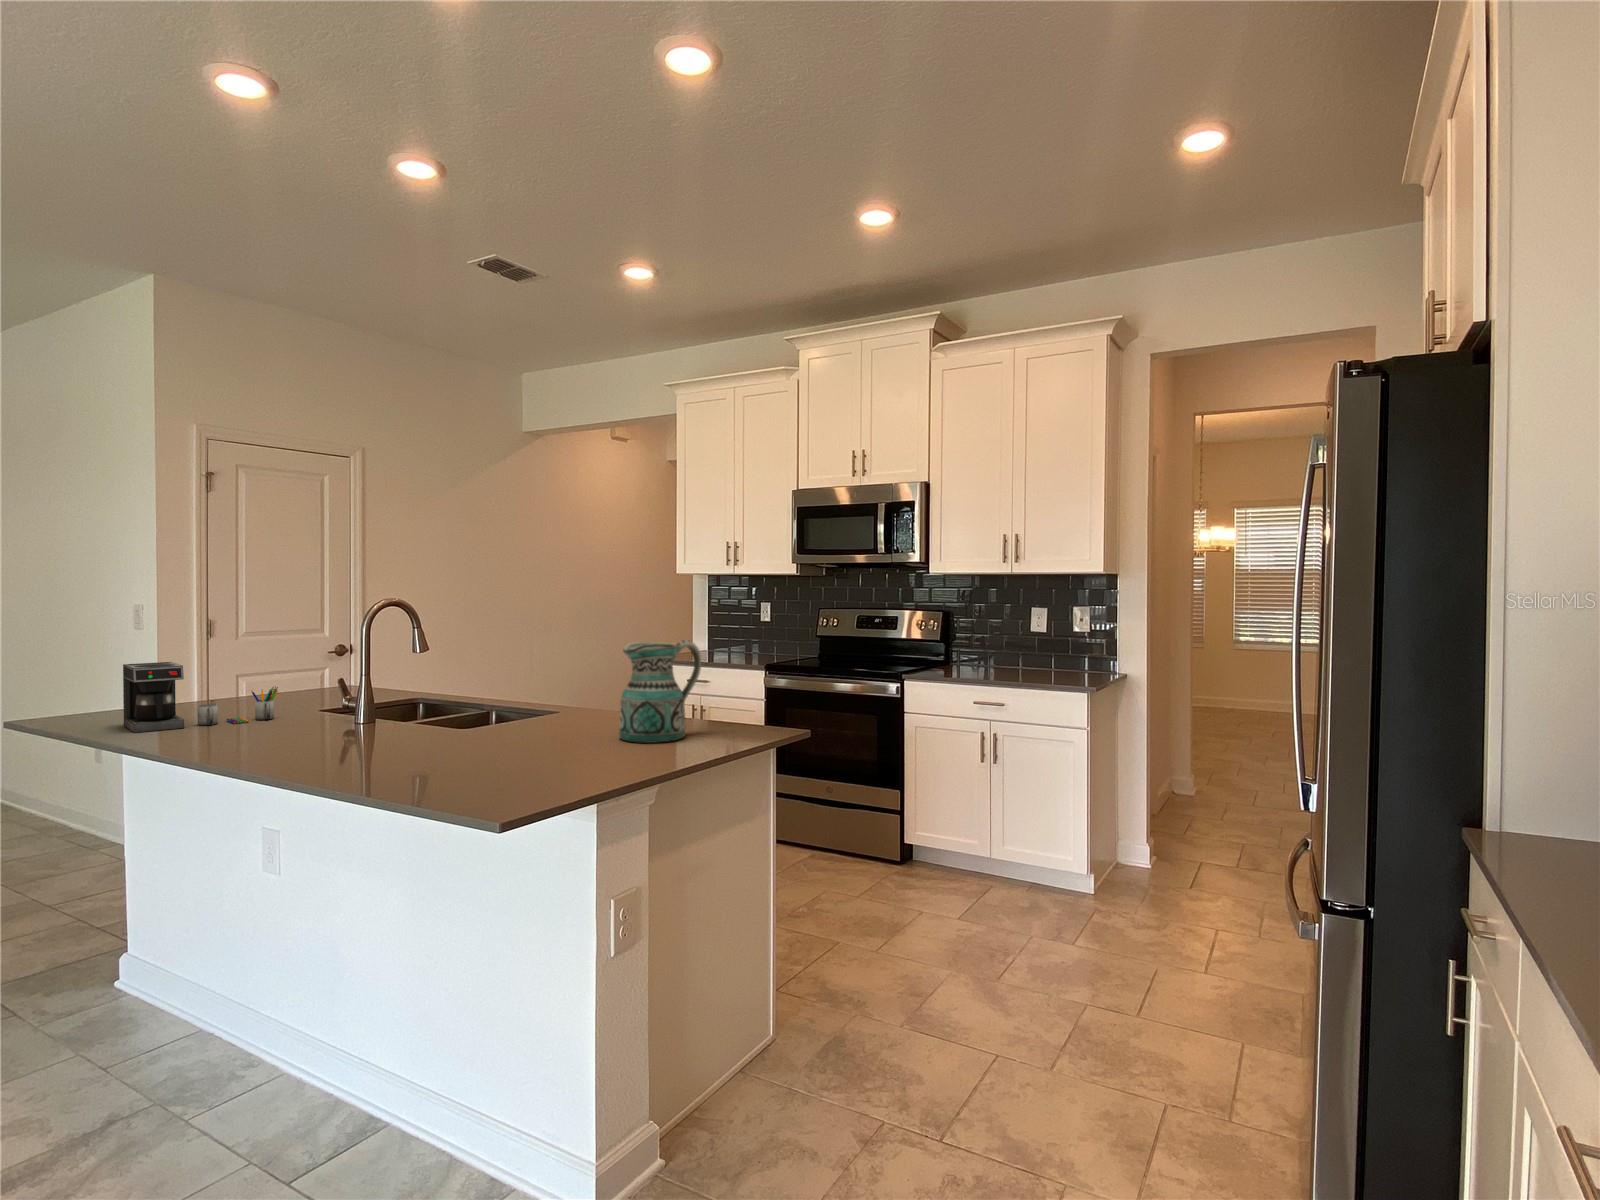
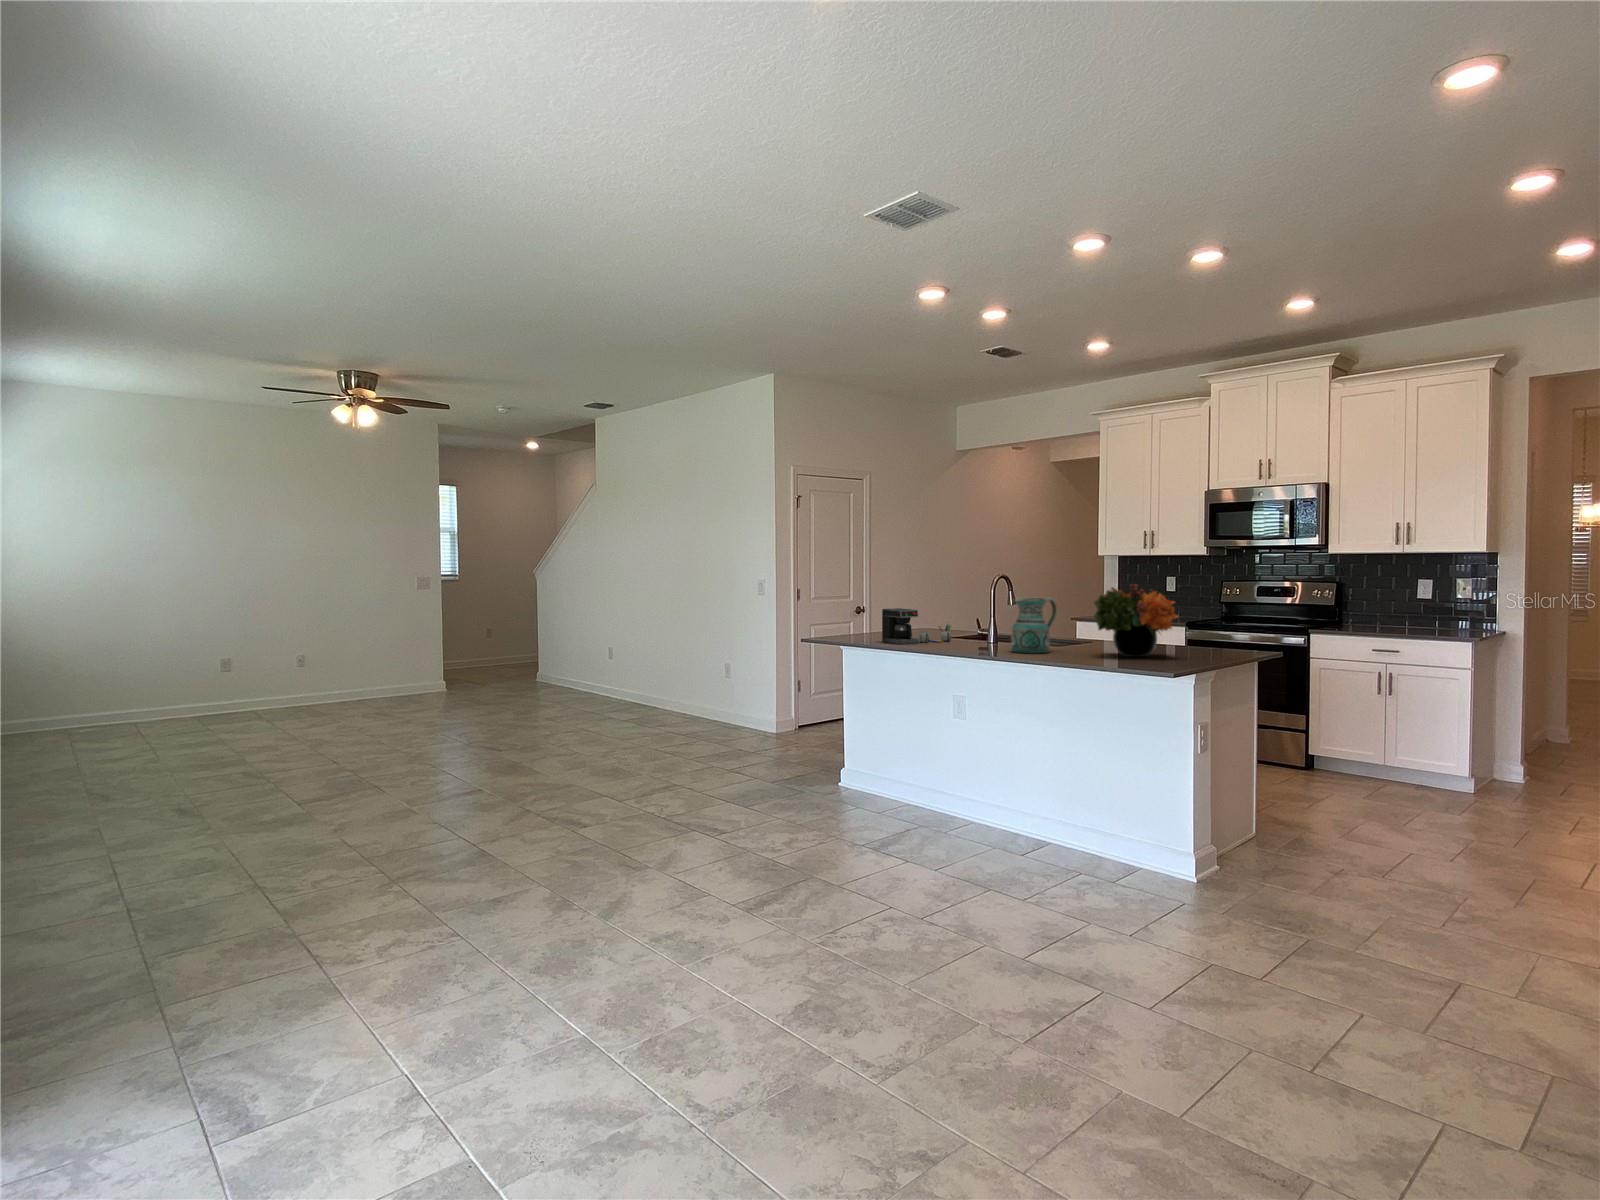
flower arrangement: none [395,621,563,761] -> present [1094,584,1178,657]
ceramic pitcher: present [619,640,701,743] -> present [1011,597,1057,653]

